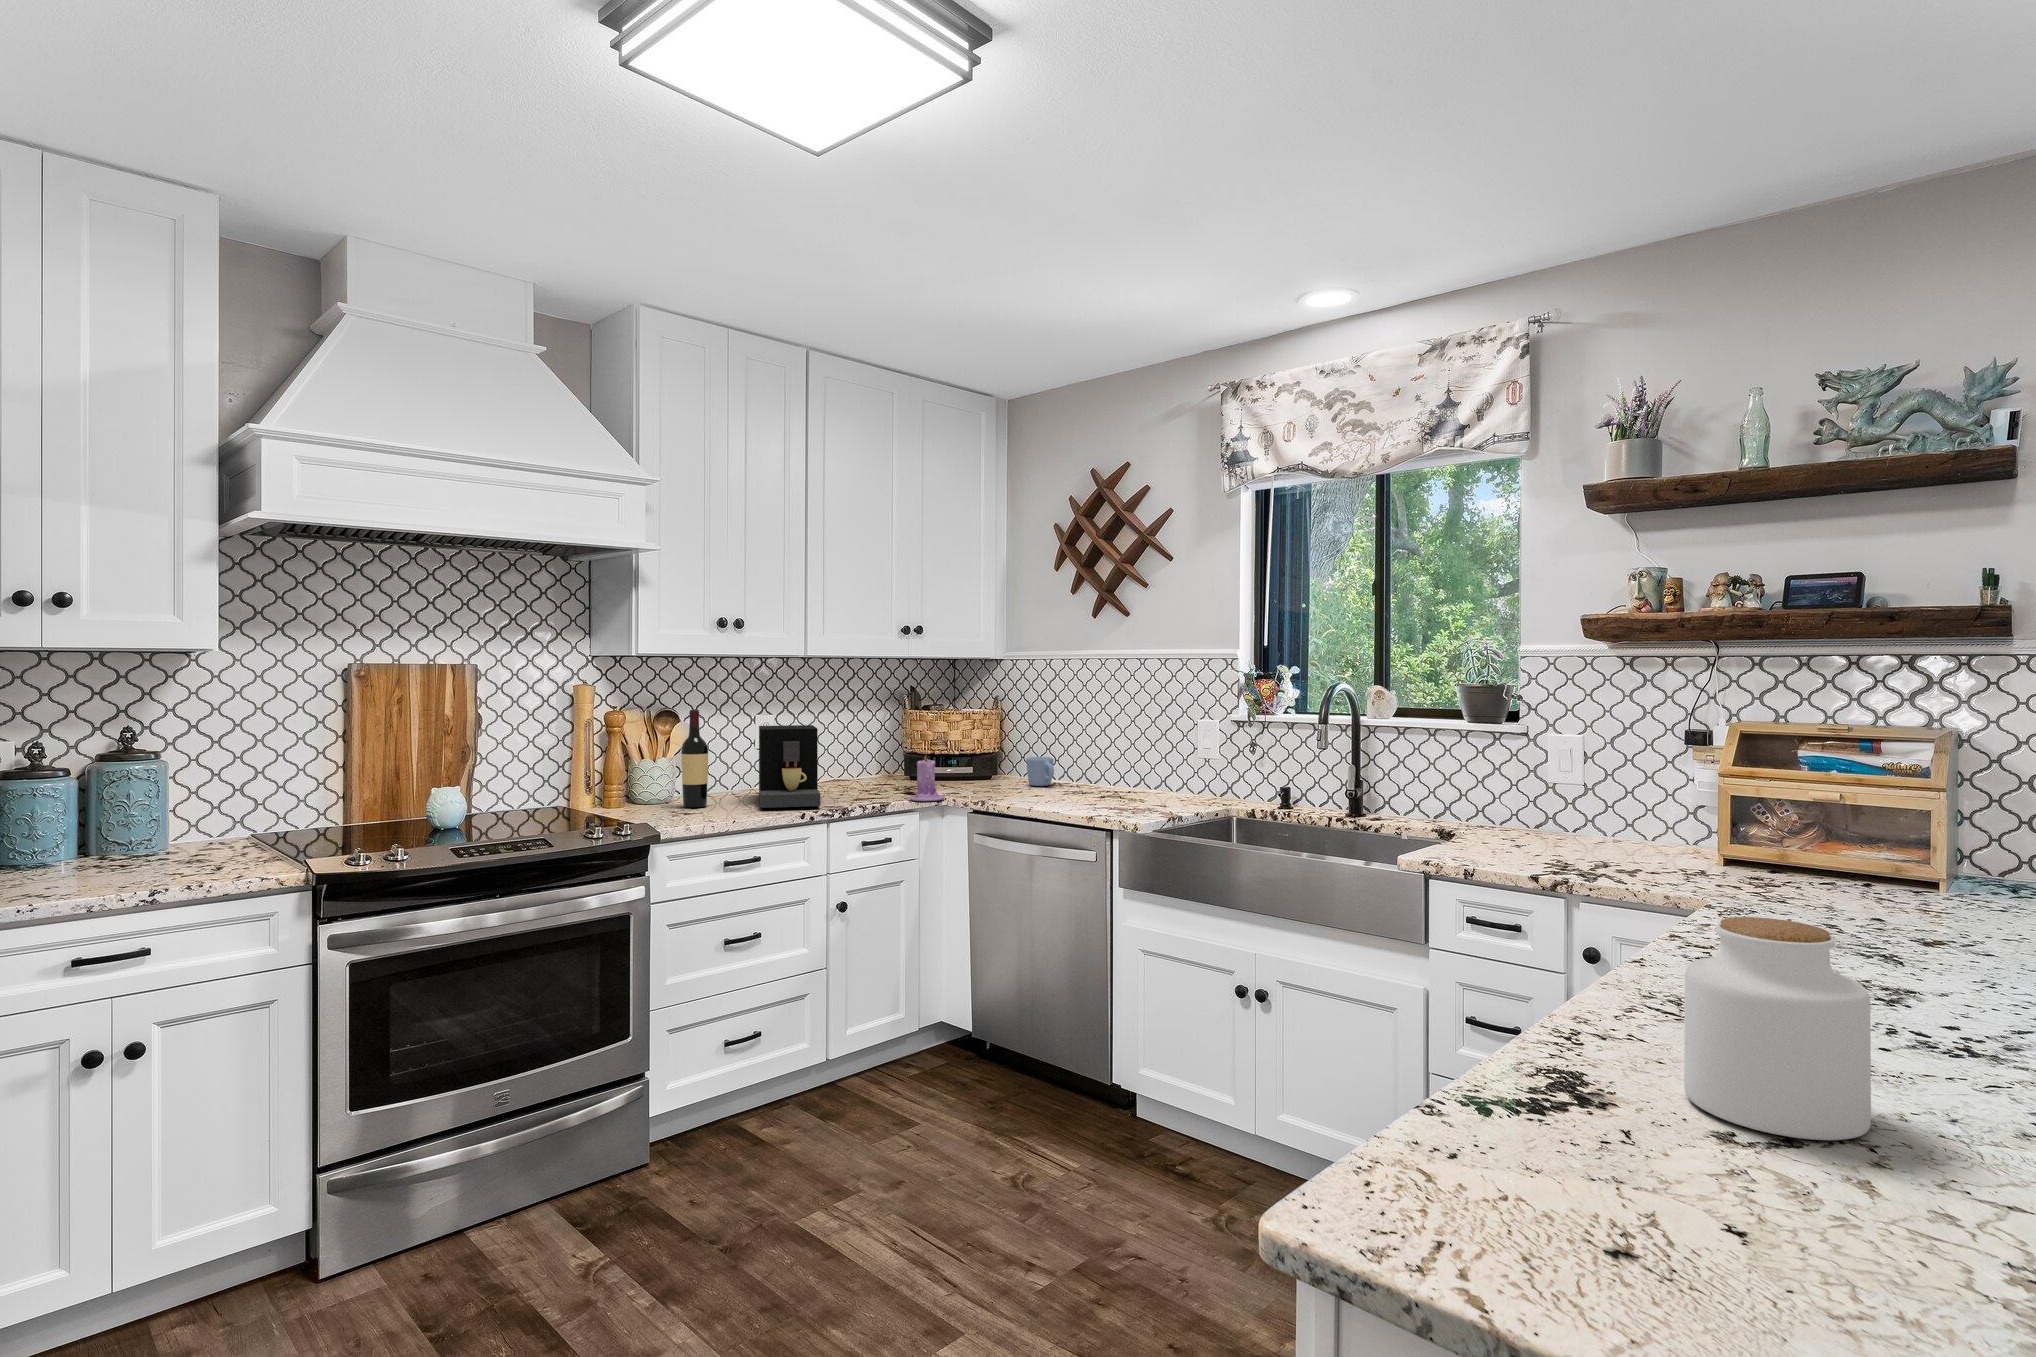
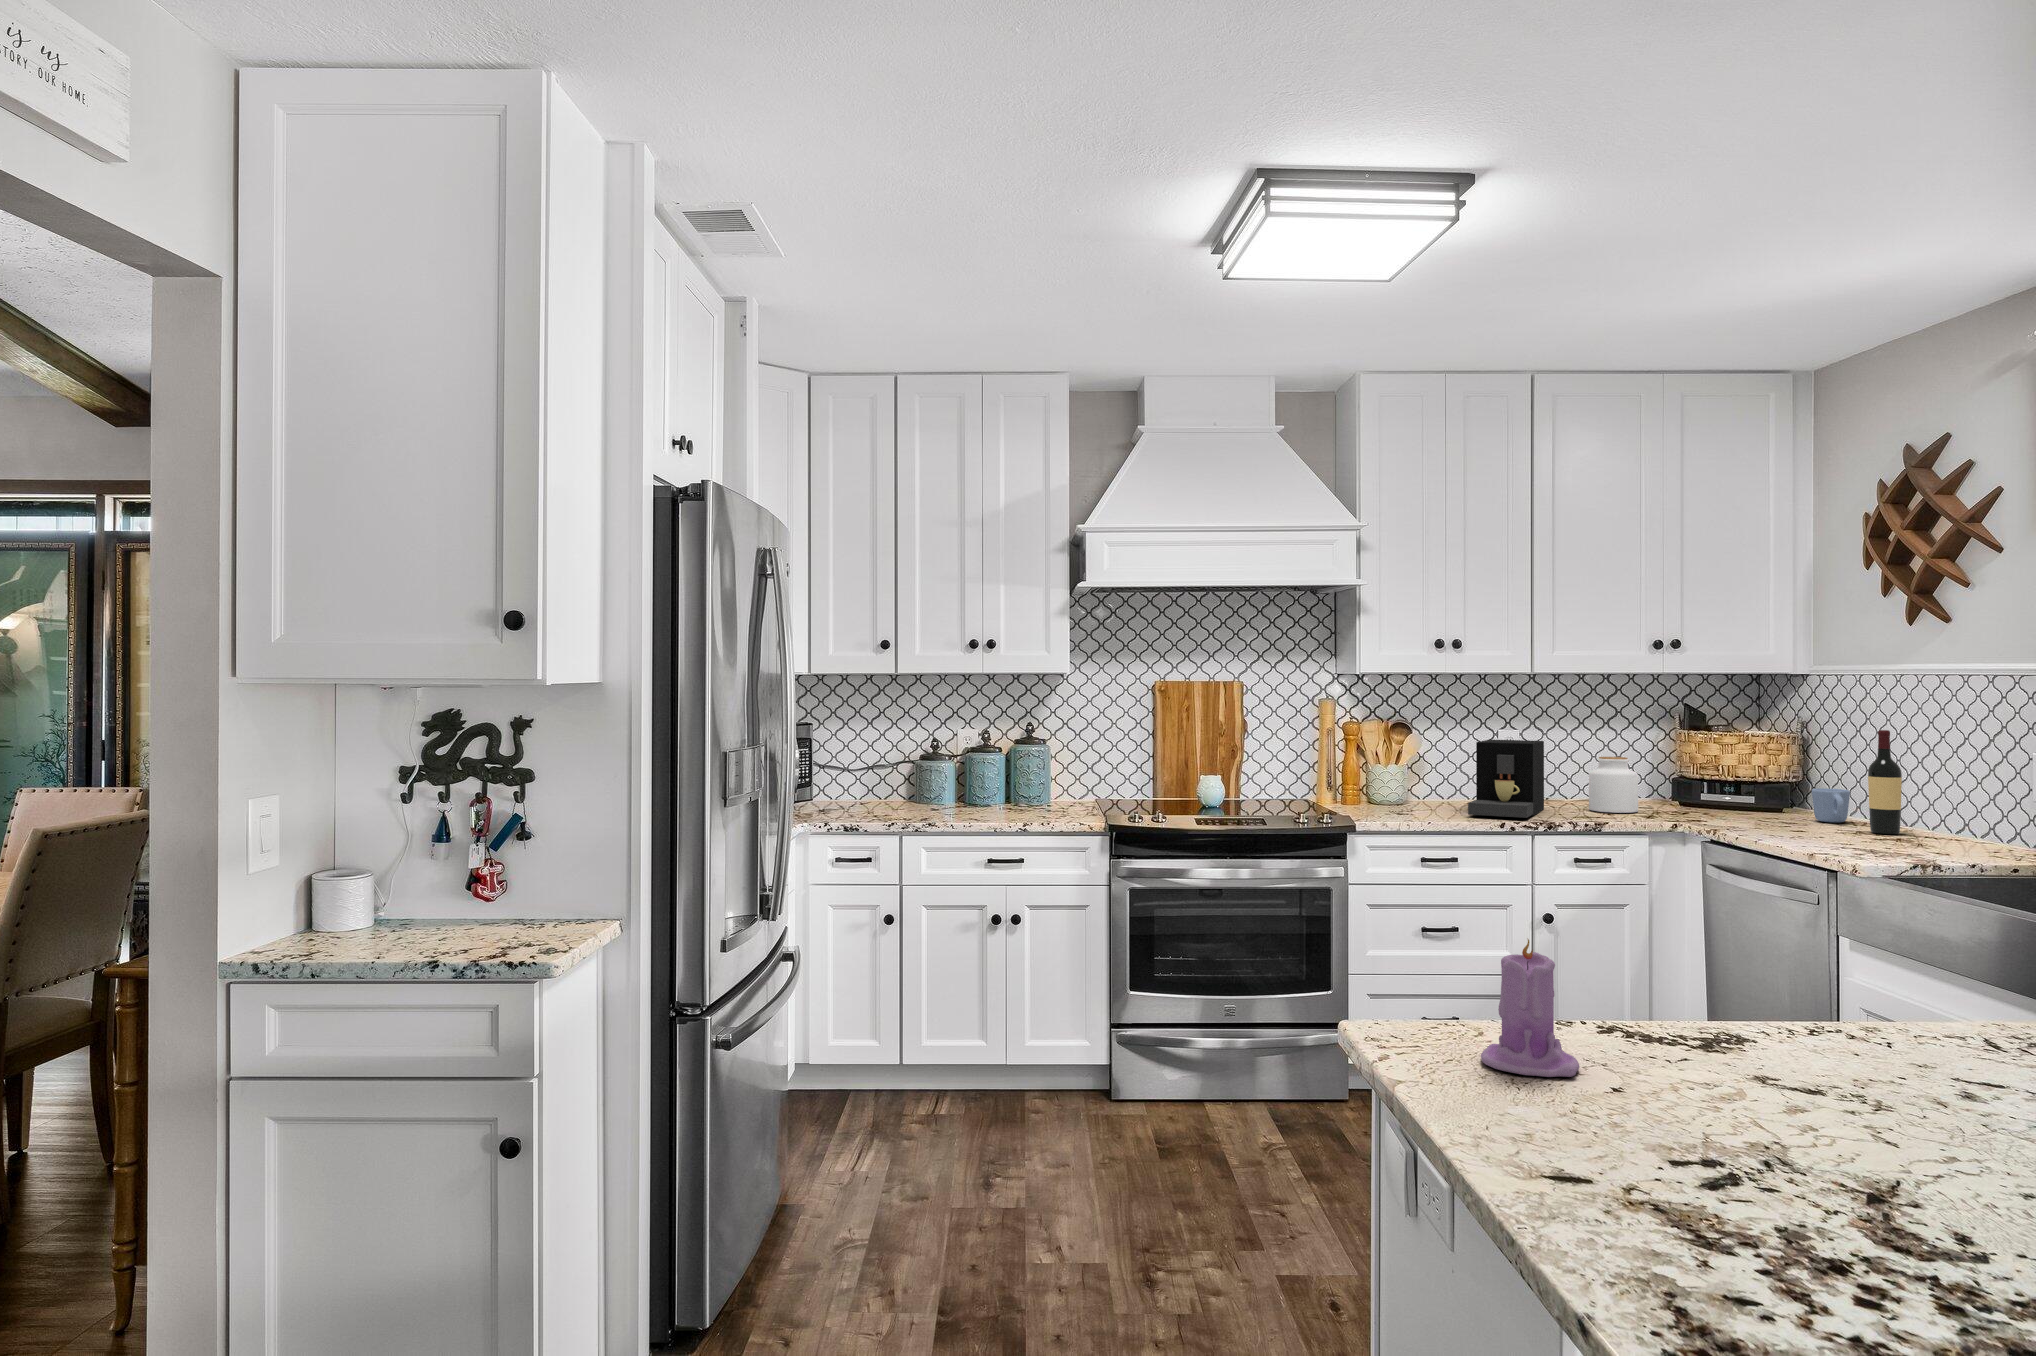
wine bottle: present [681,710,708,808] -> present [1868,730,1902,834]
candle: present [910,756,945,801] -> present [1481,939,1579,1077]
jar: present [1684,917,1871,1140] -> present [1589,757,1638,813]

